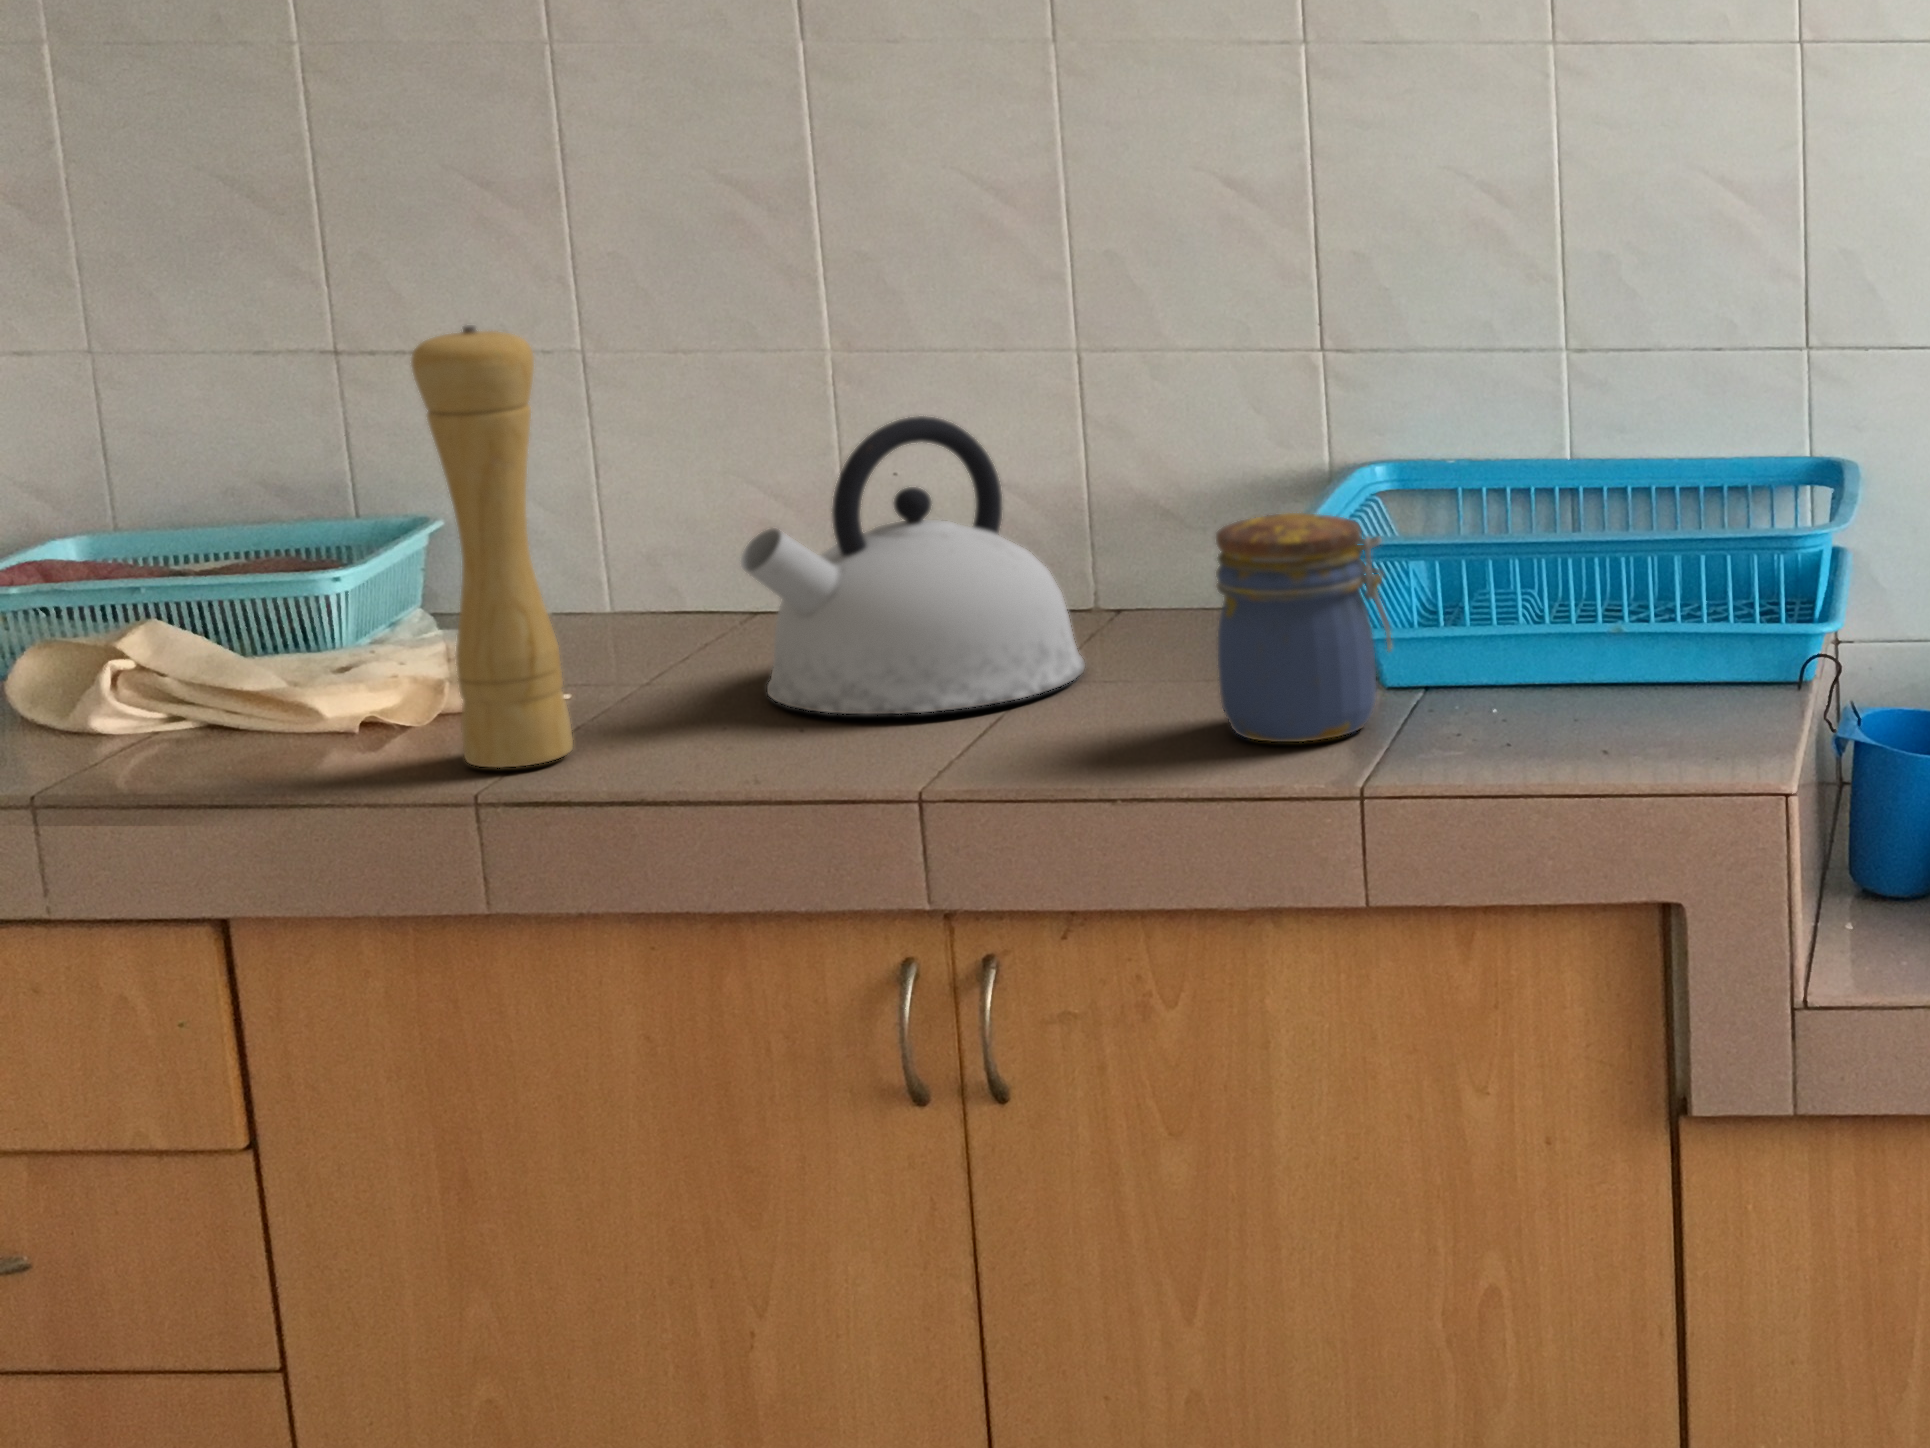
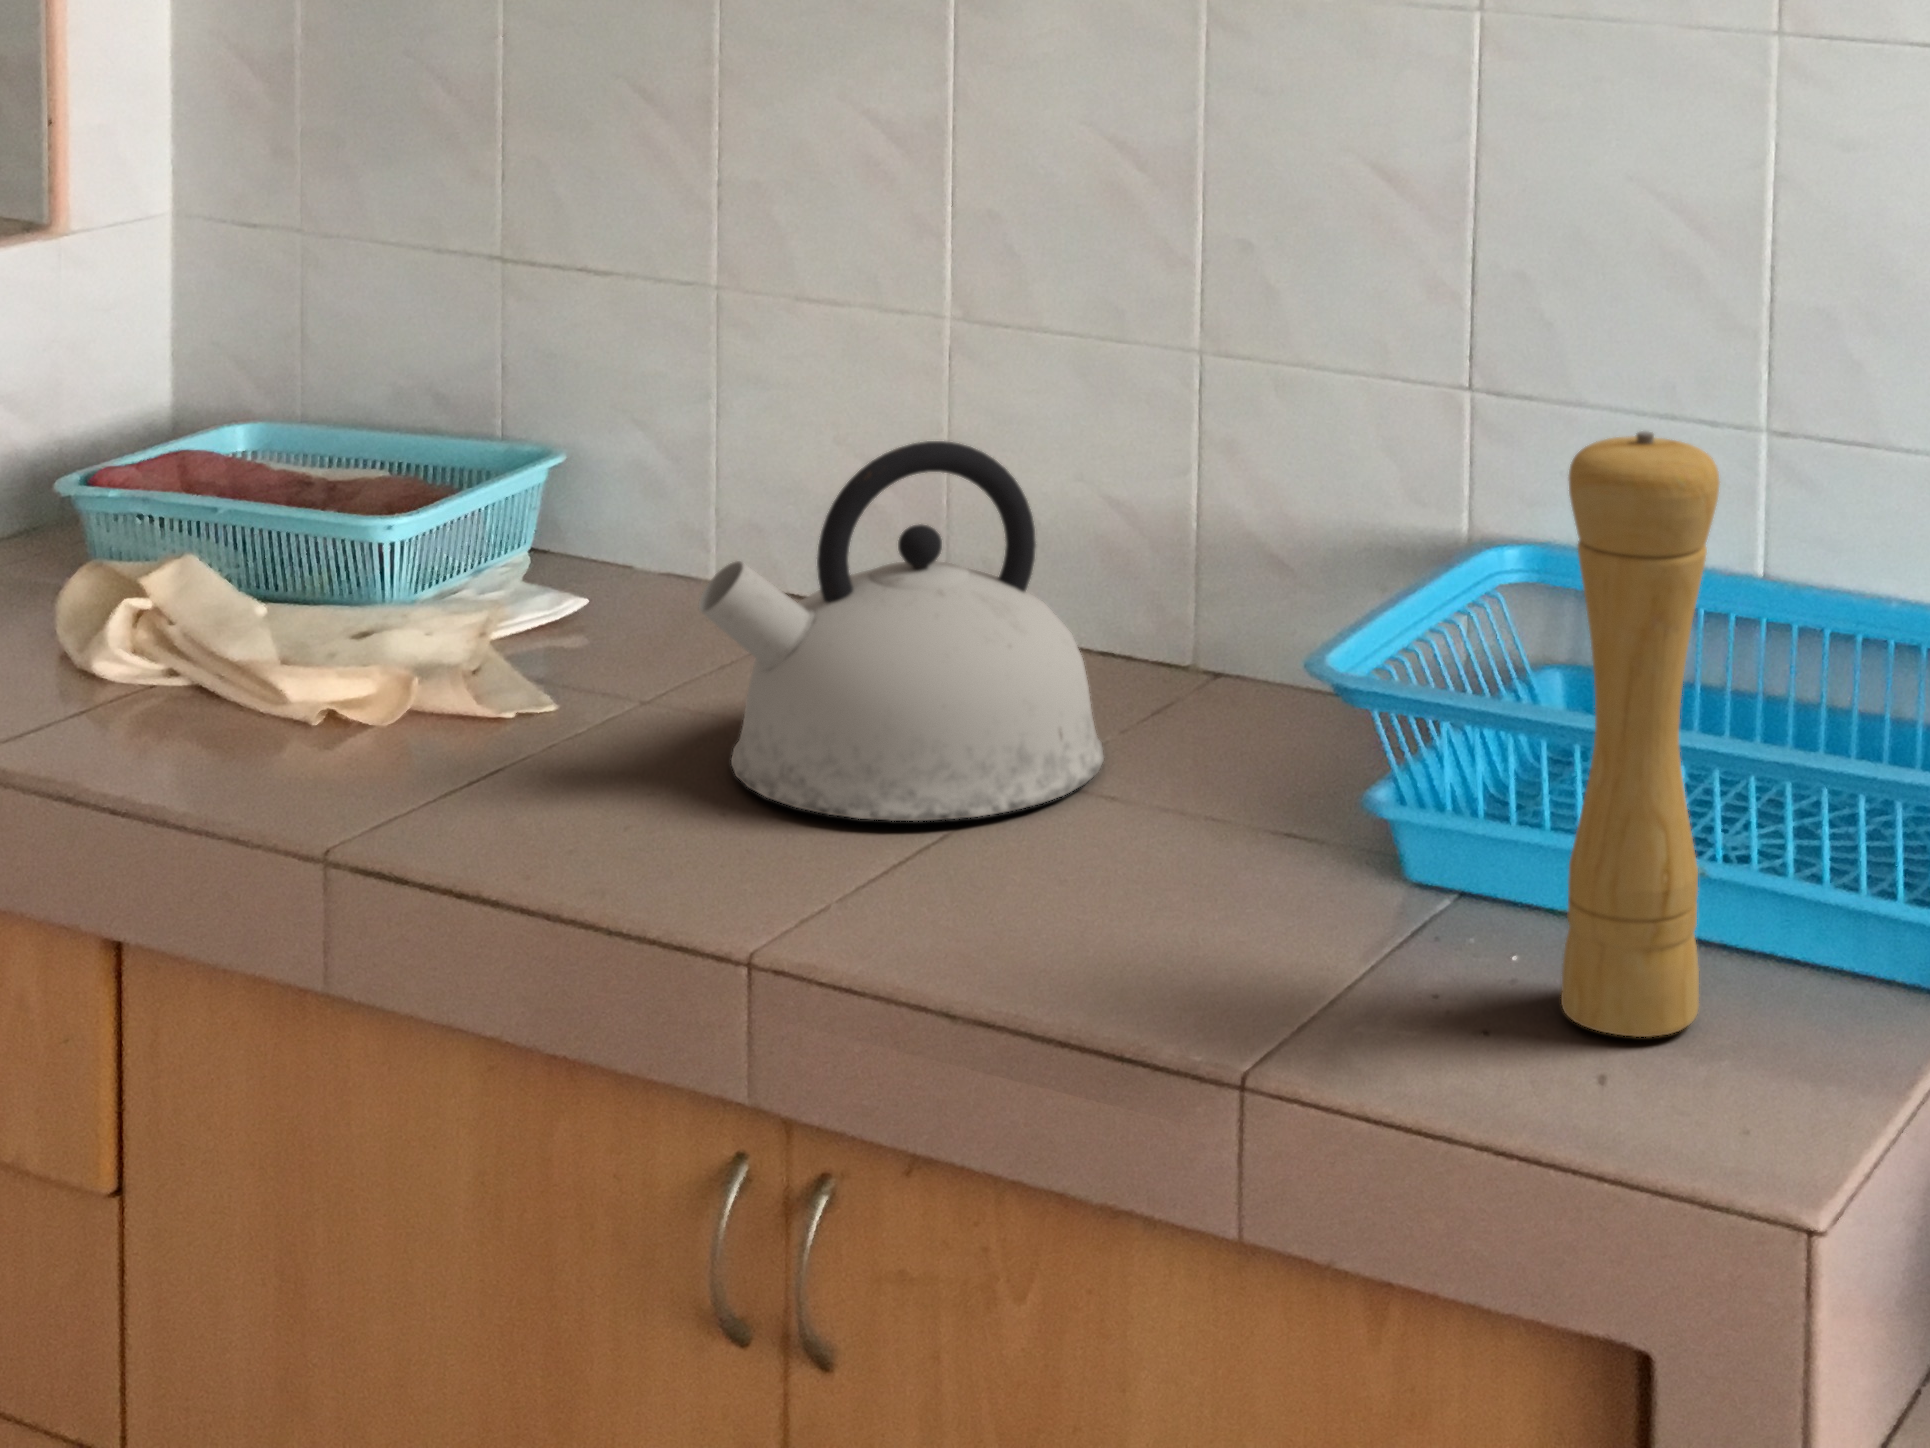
pepper mill: present [411,325,573,768] -> present [1561,431,1719,1037]
jar: present [1216,513,1391,742] -> none [1157,649,1383,971]

